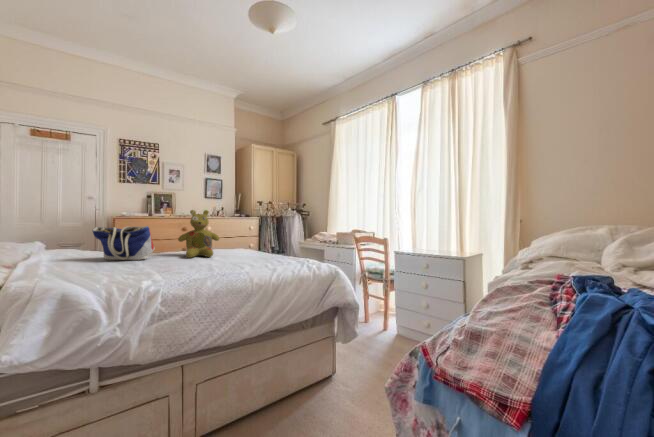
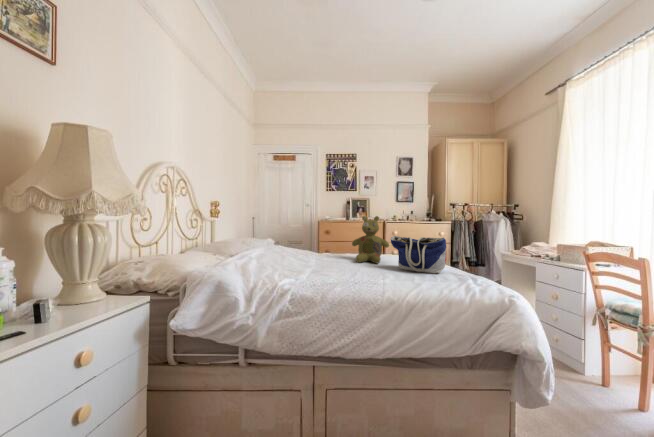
tote bag: present [92,226,155,260] -> present [391,236,447,273]

